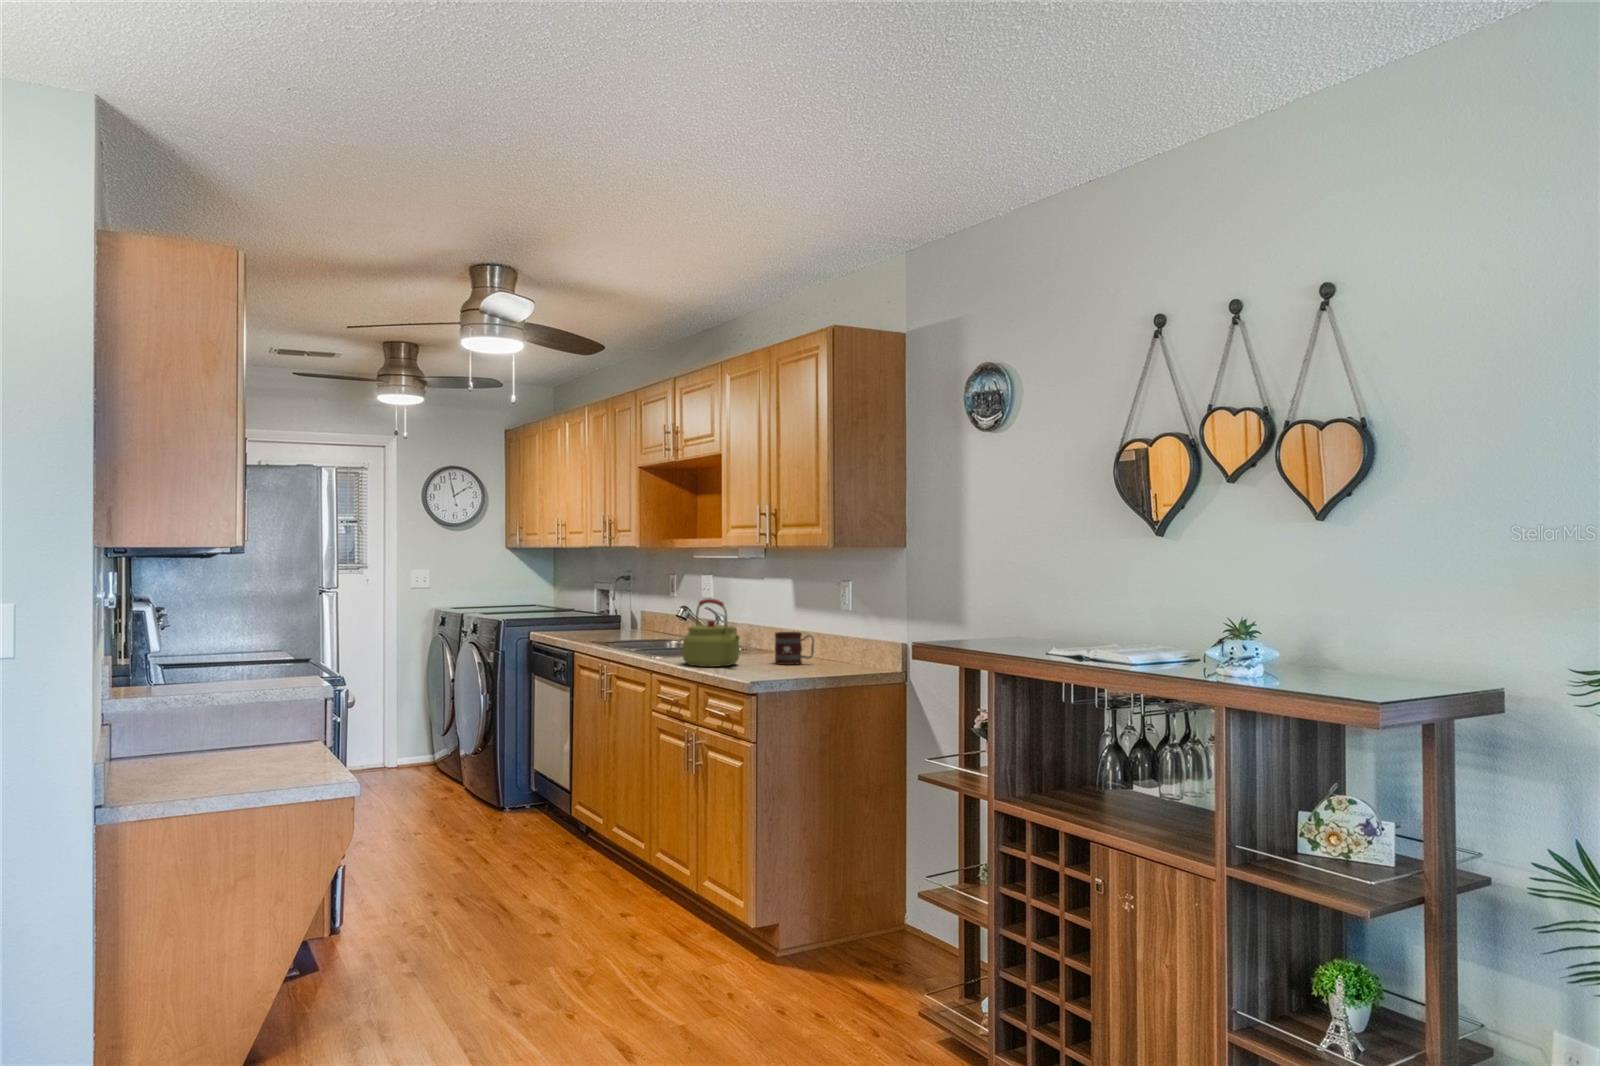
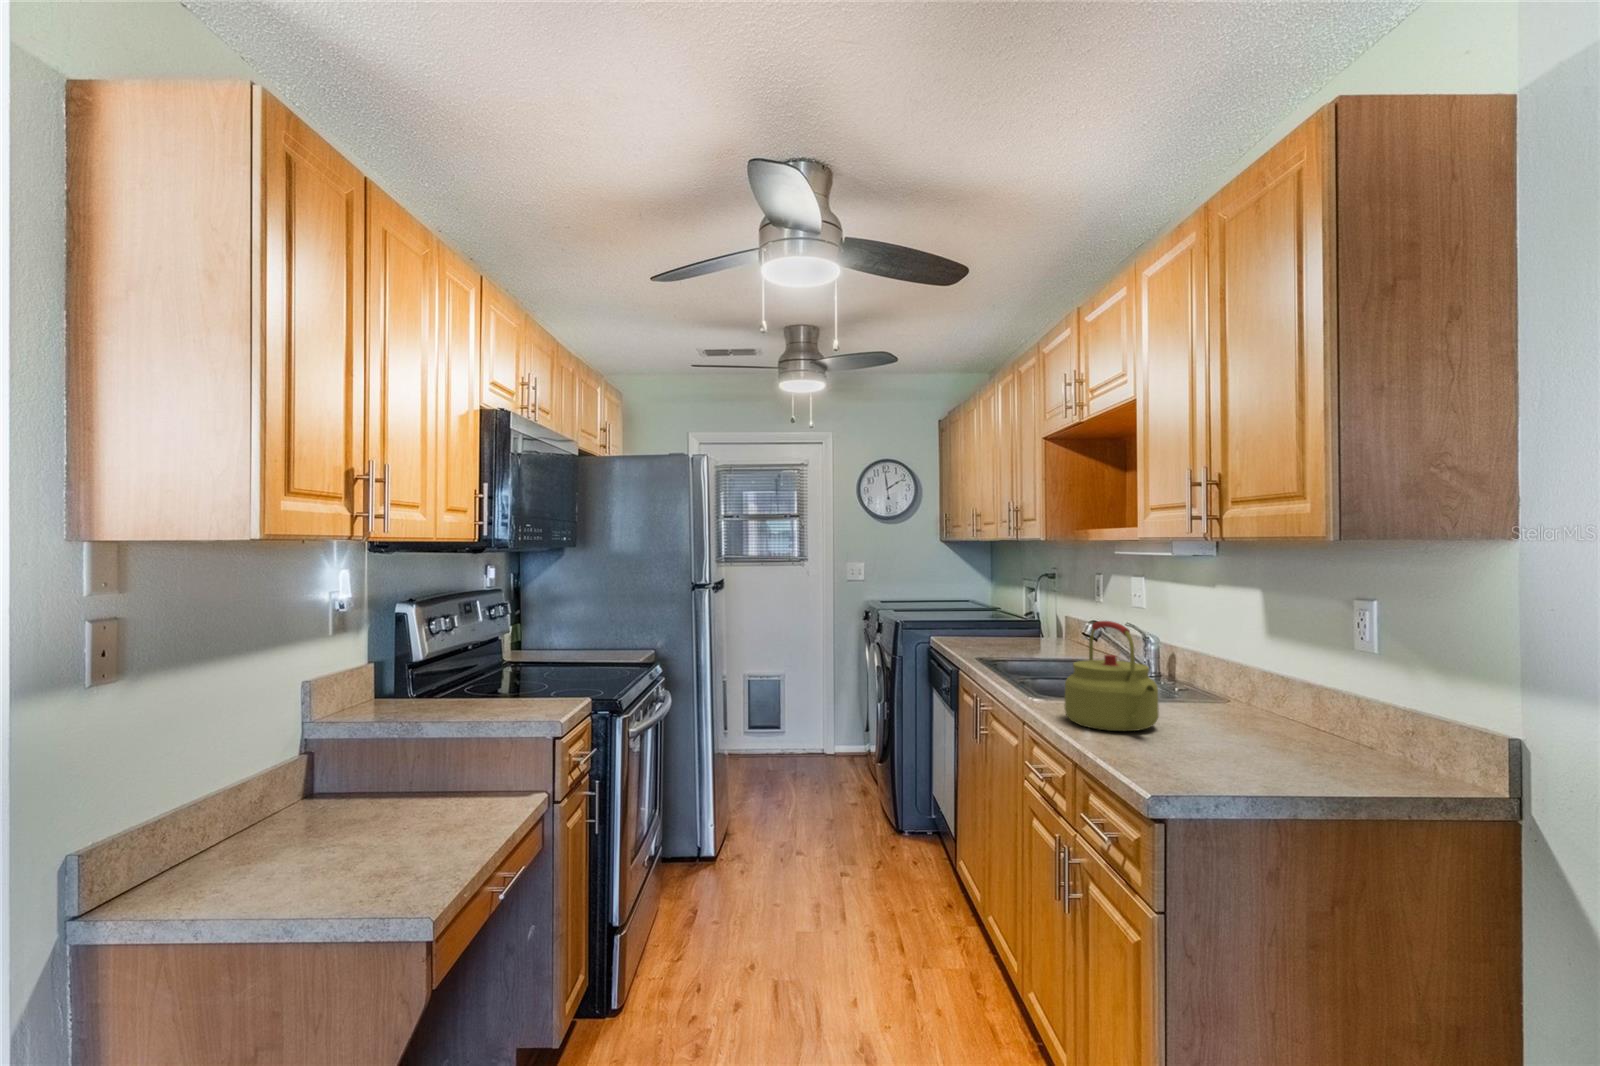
mug: present [775,632,814,665] -> none [1225,679,1301,739]

